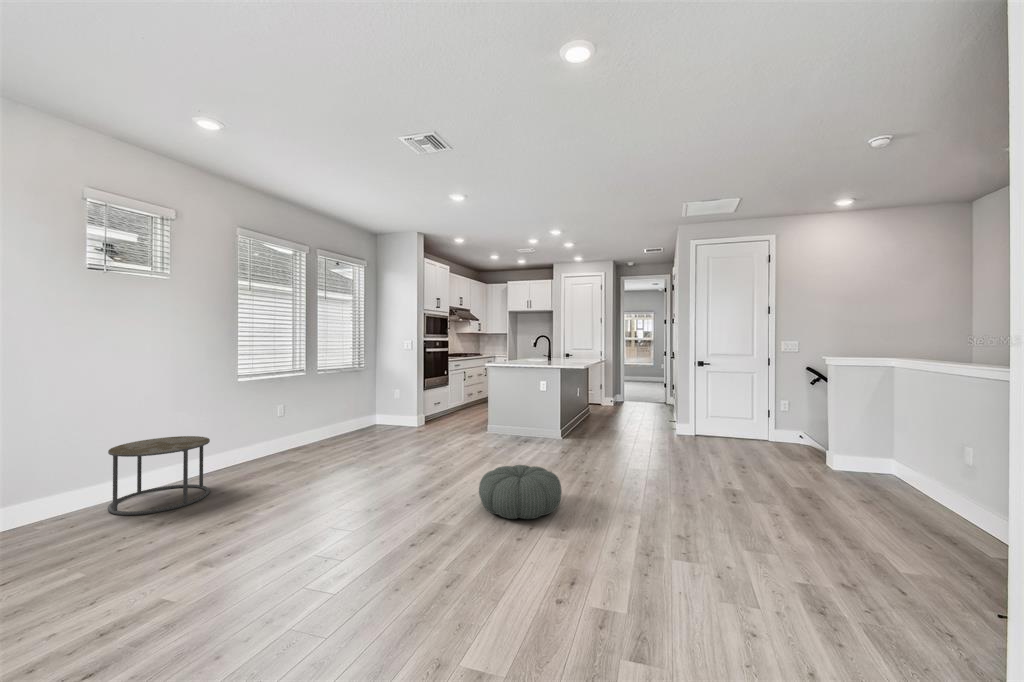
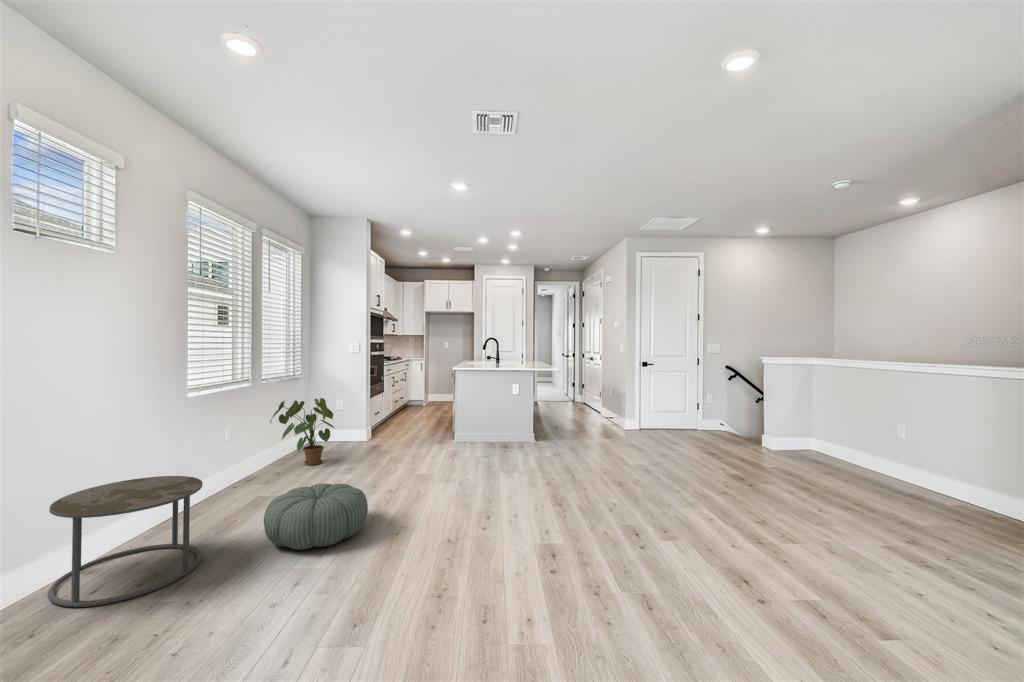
house plant: none [324,387,379,442] -> present [270,398,334,465]
pouf: present [479,465,562,519] -> present [264,483,368,550]

